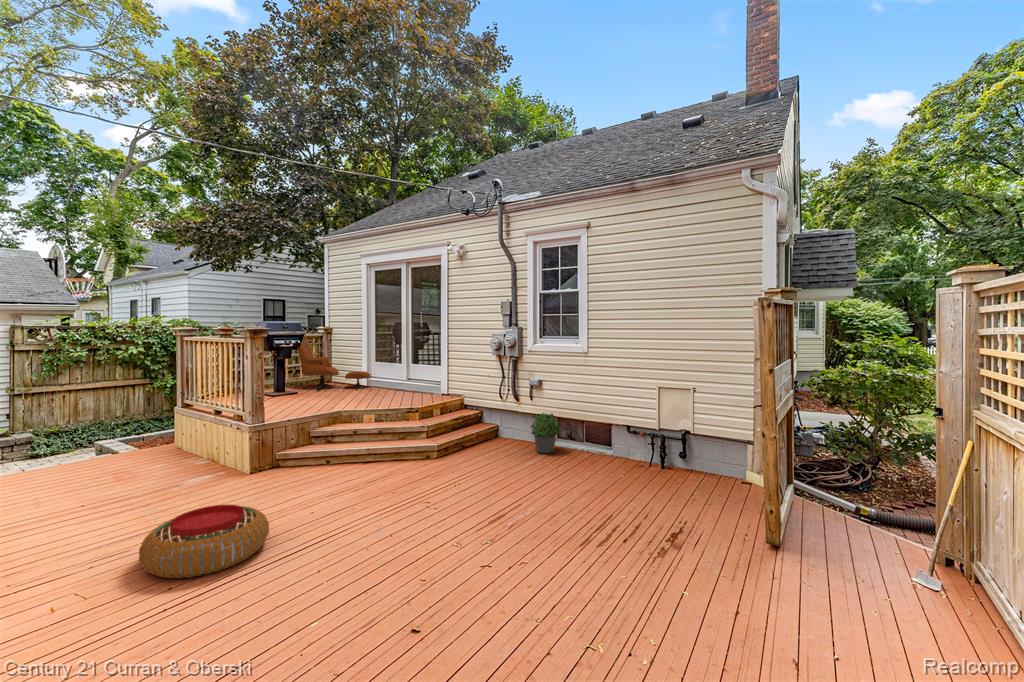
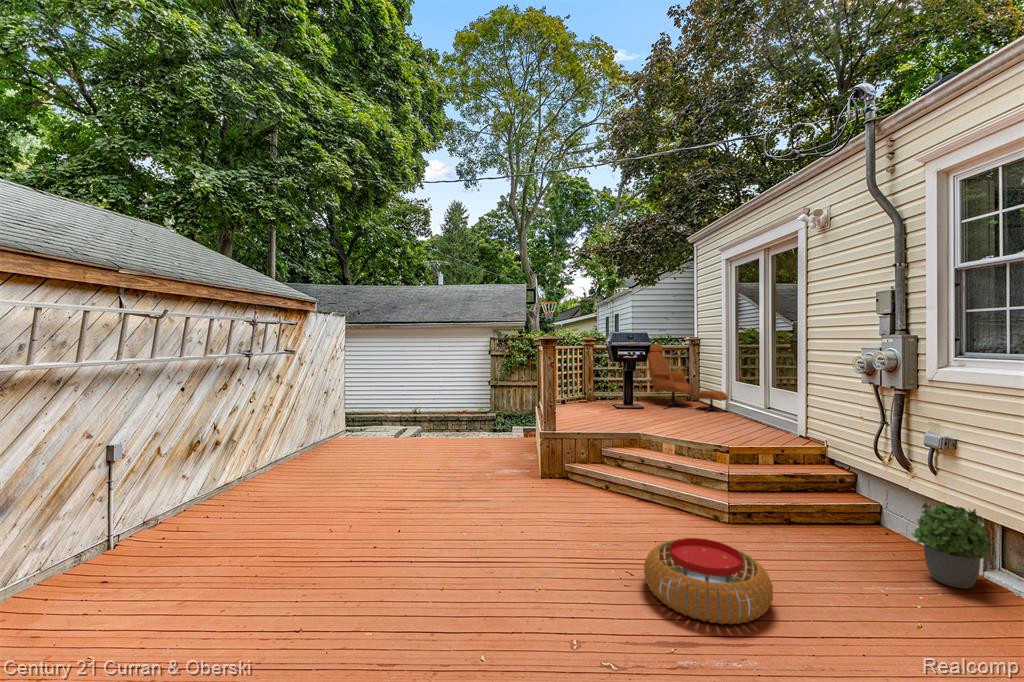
pouf: present [139,505,269,579] -> present [644,538,773,624]

